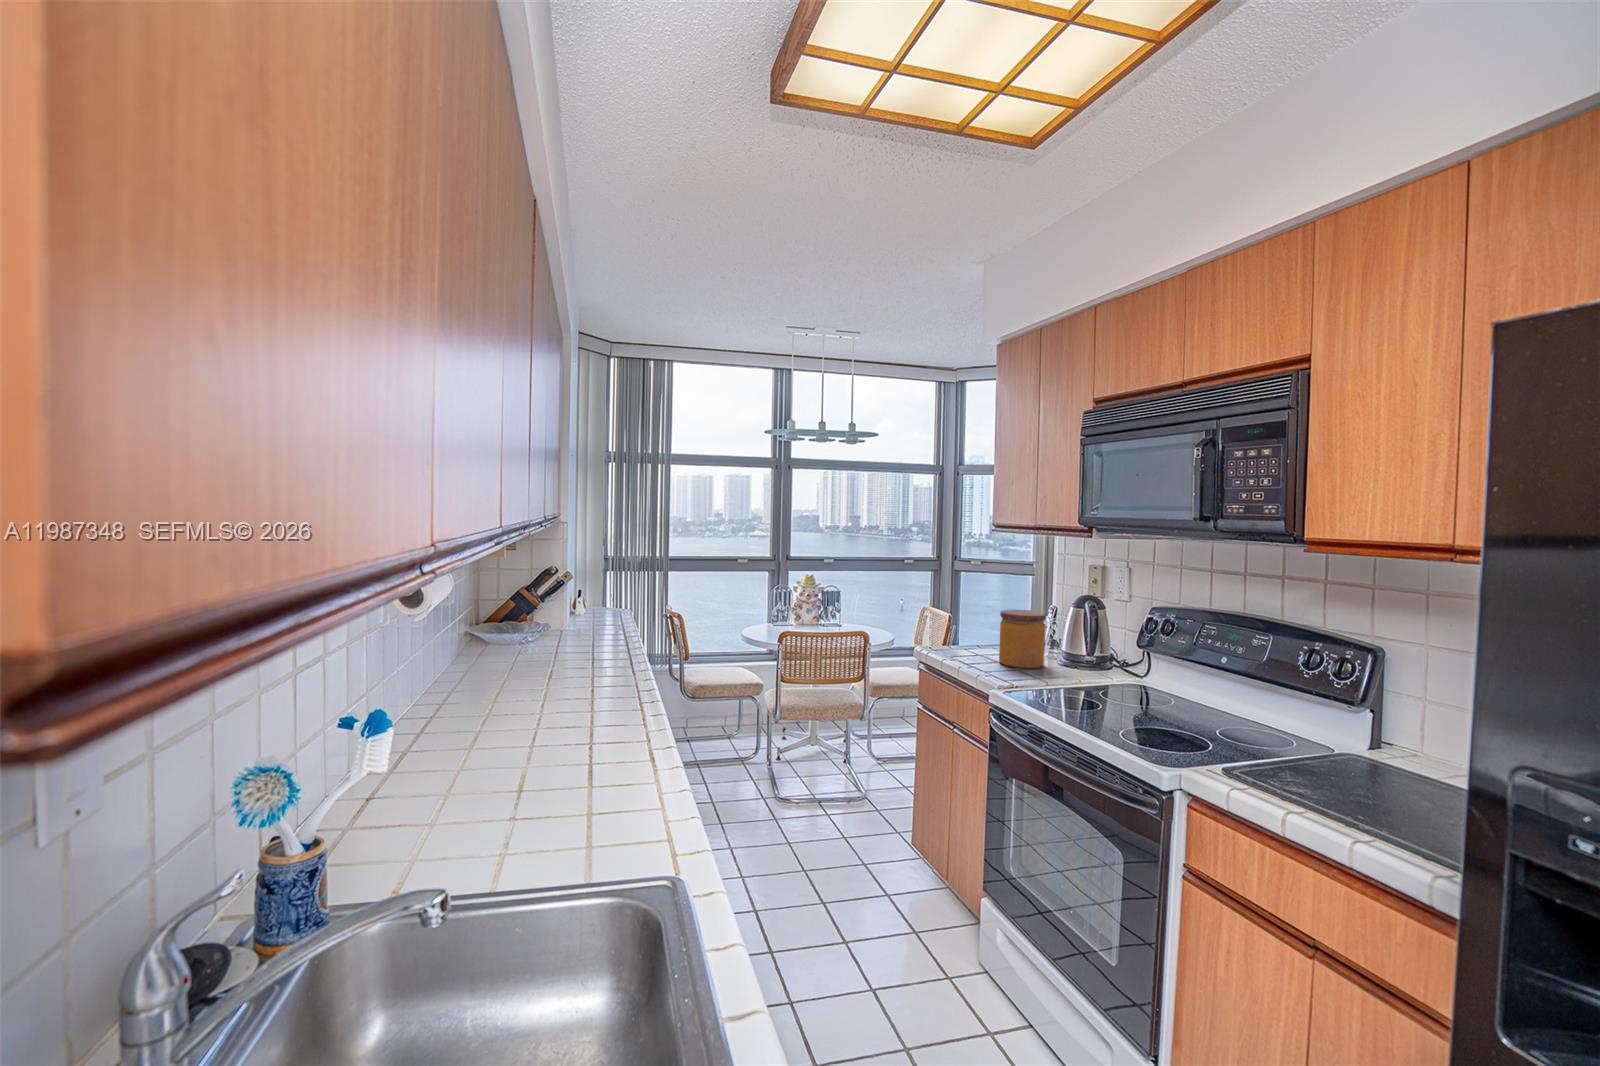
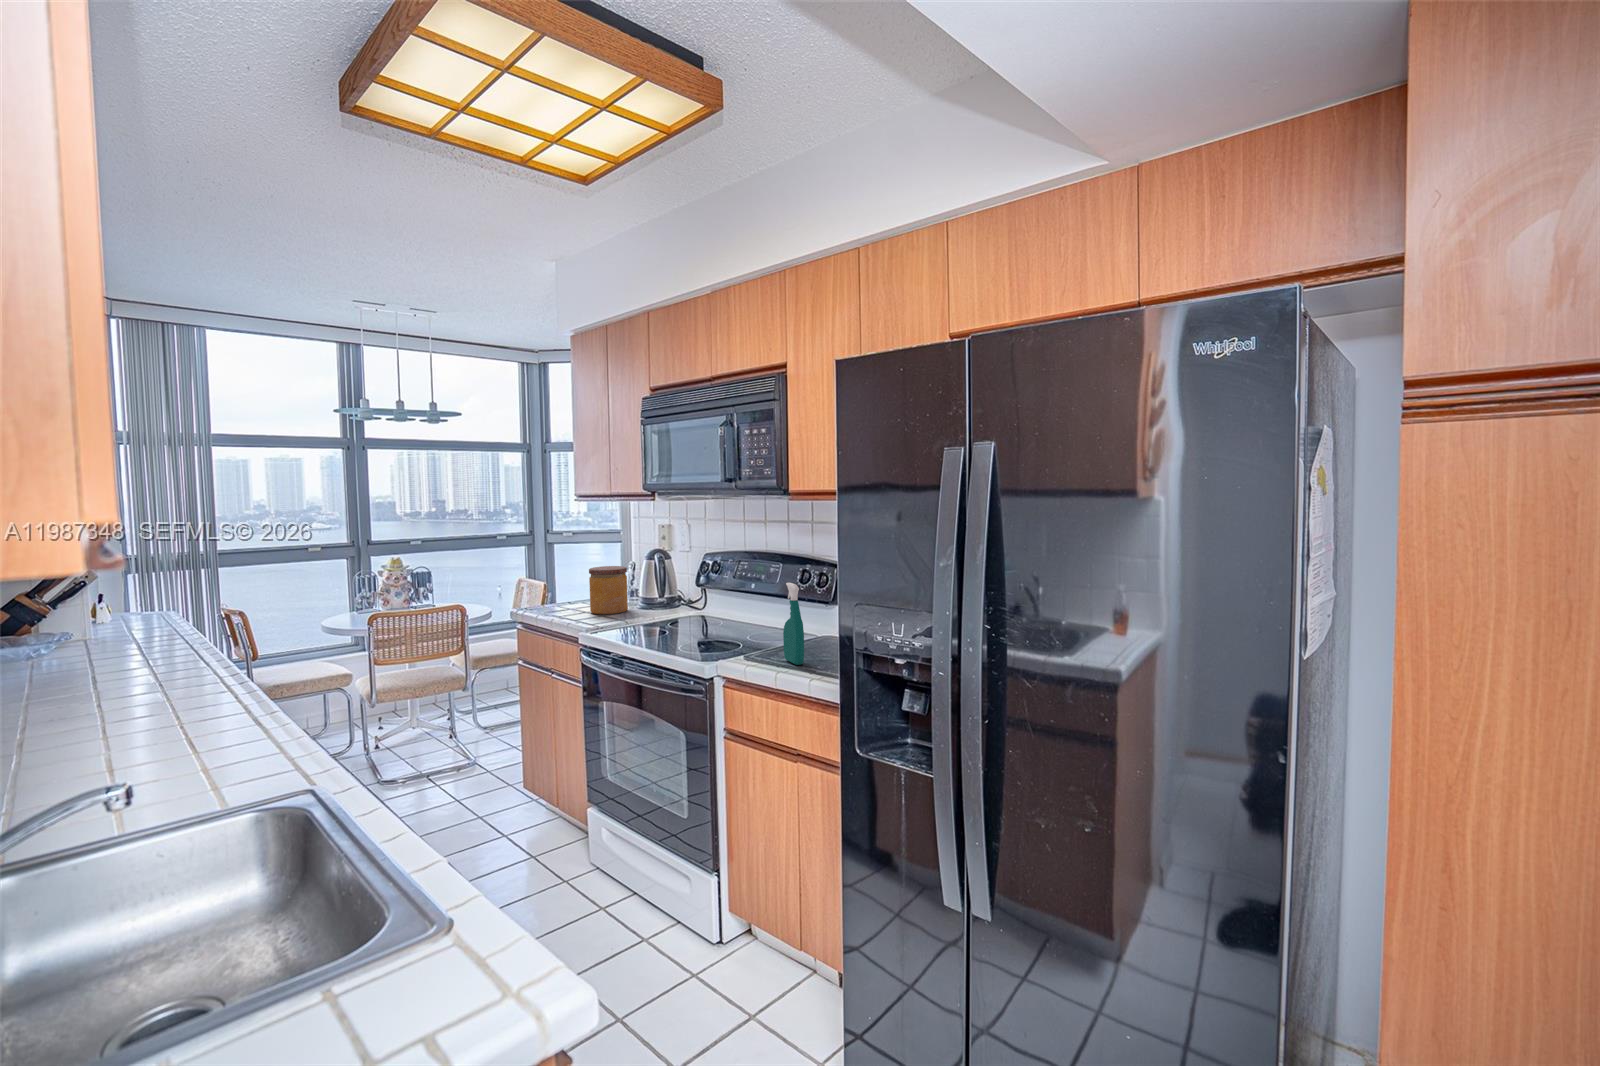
spray bottle: none [1289,676,1330,805] -> present [783,583,804,665]

